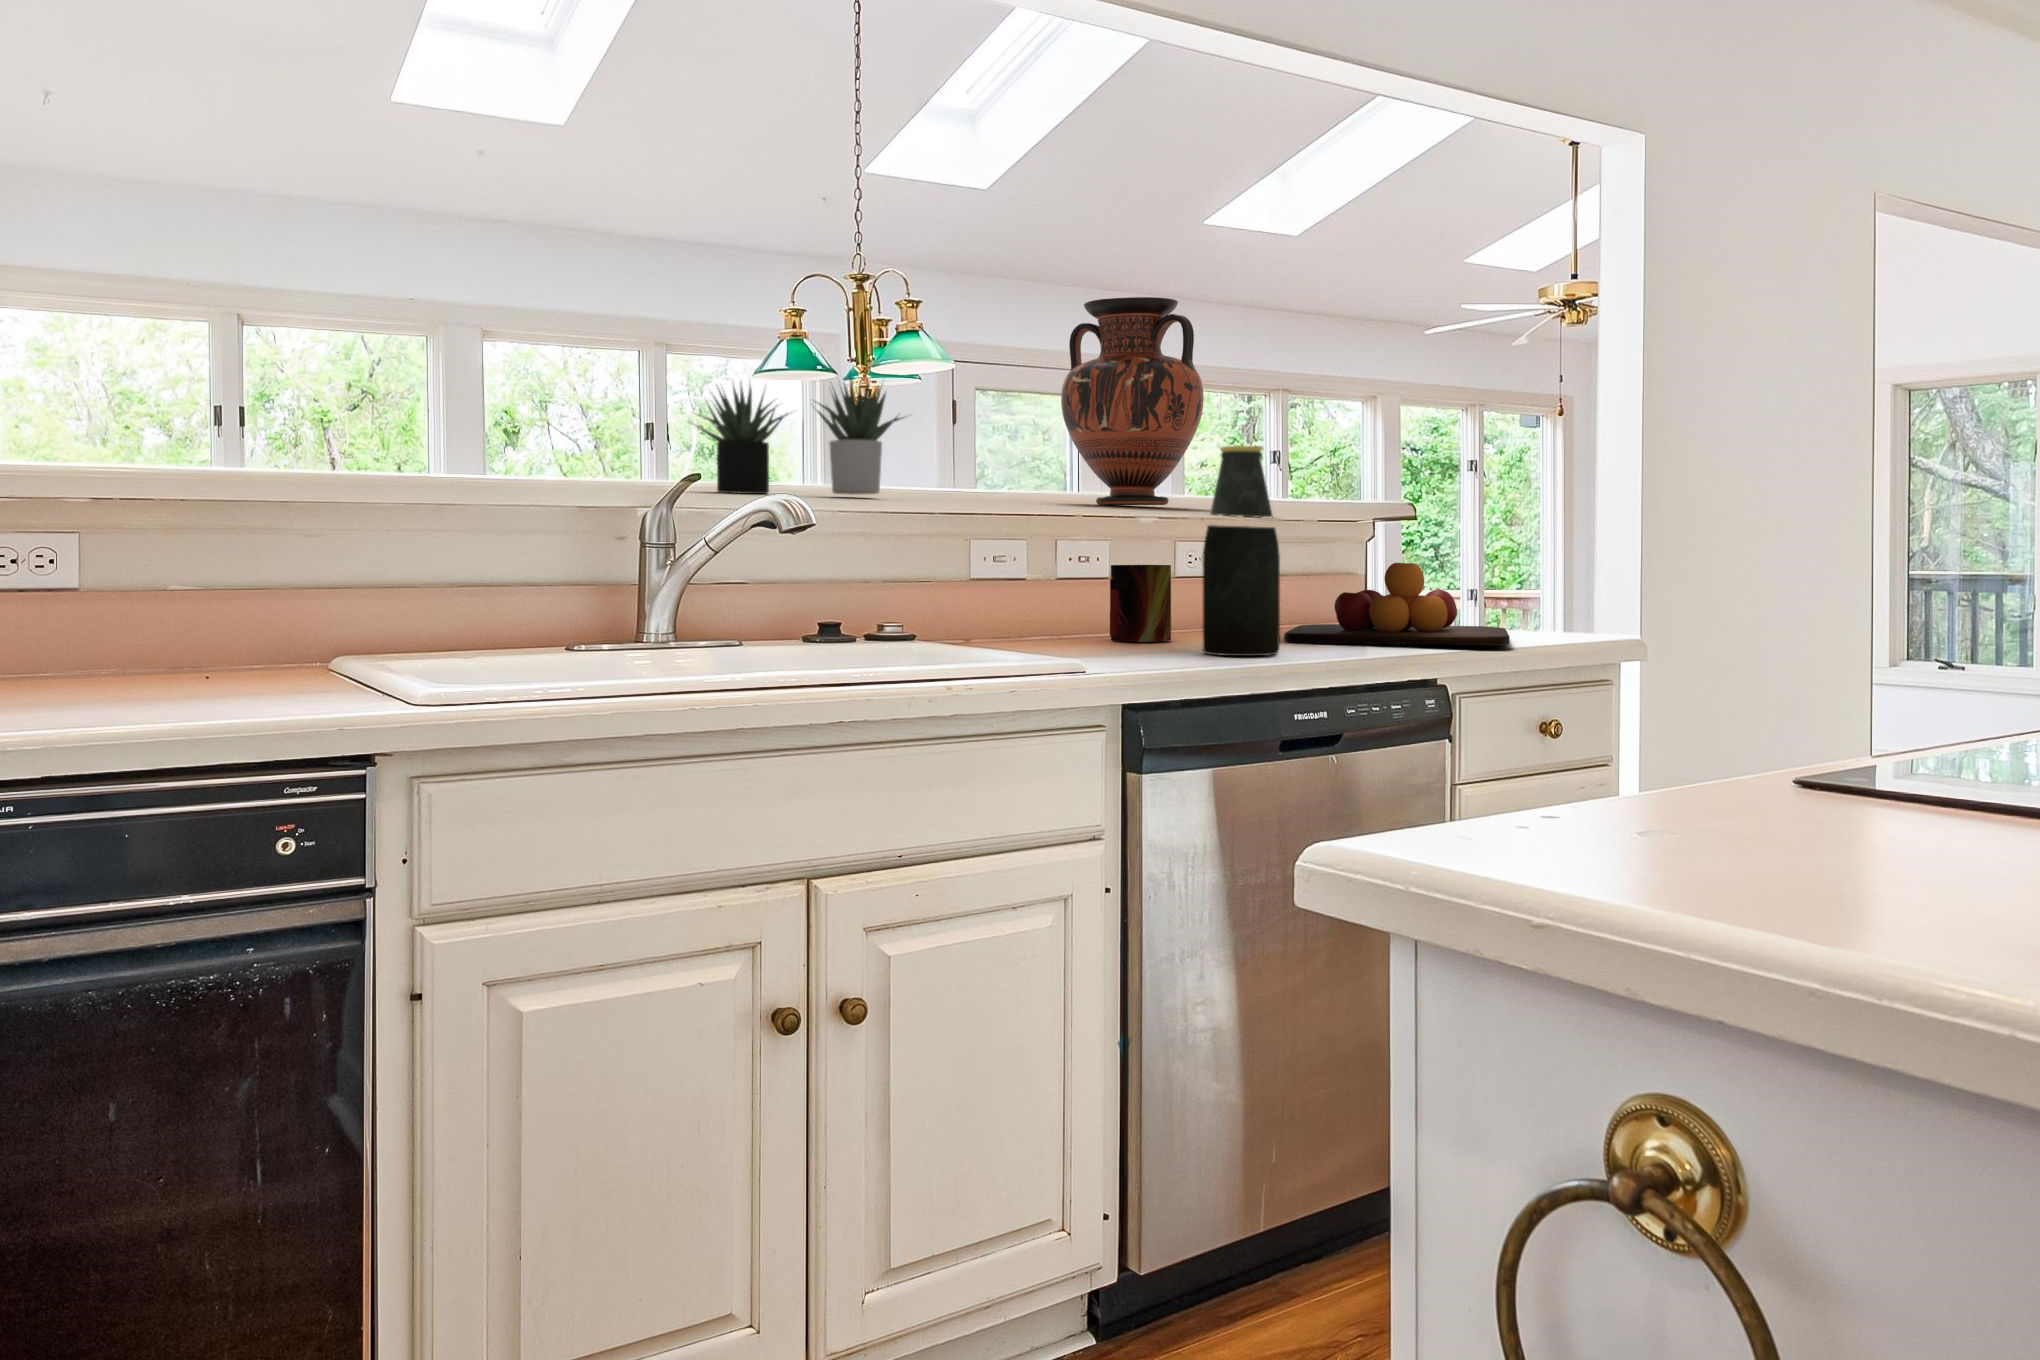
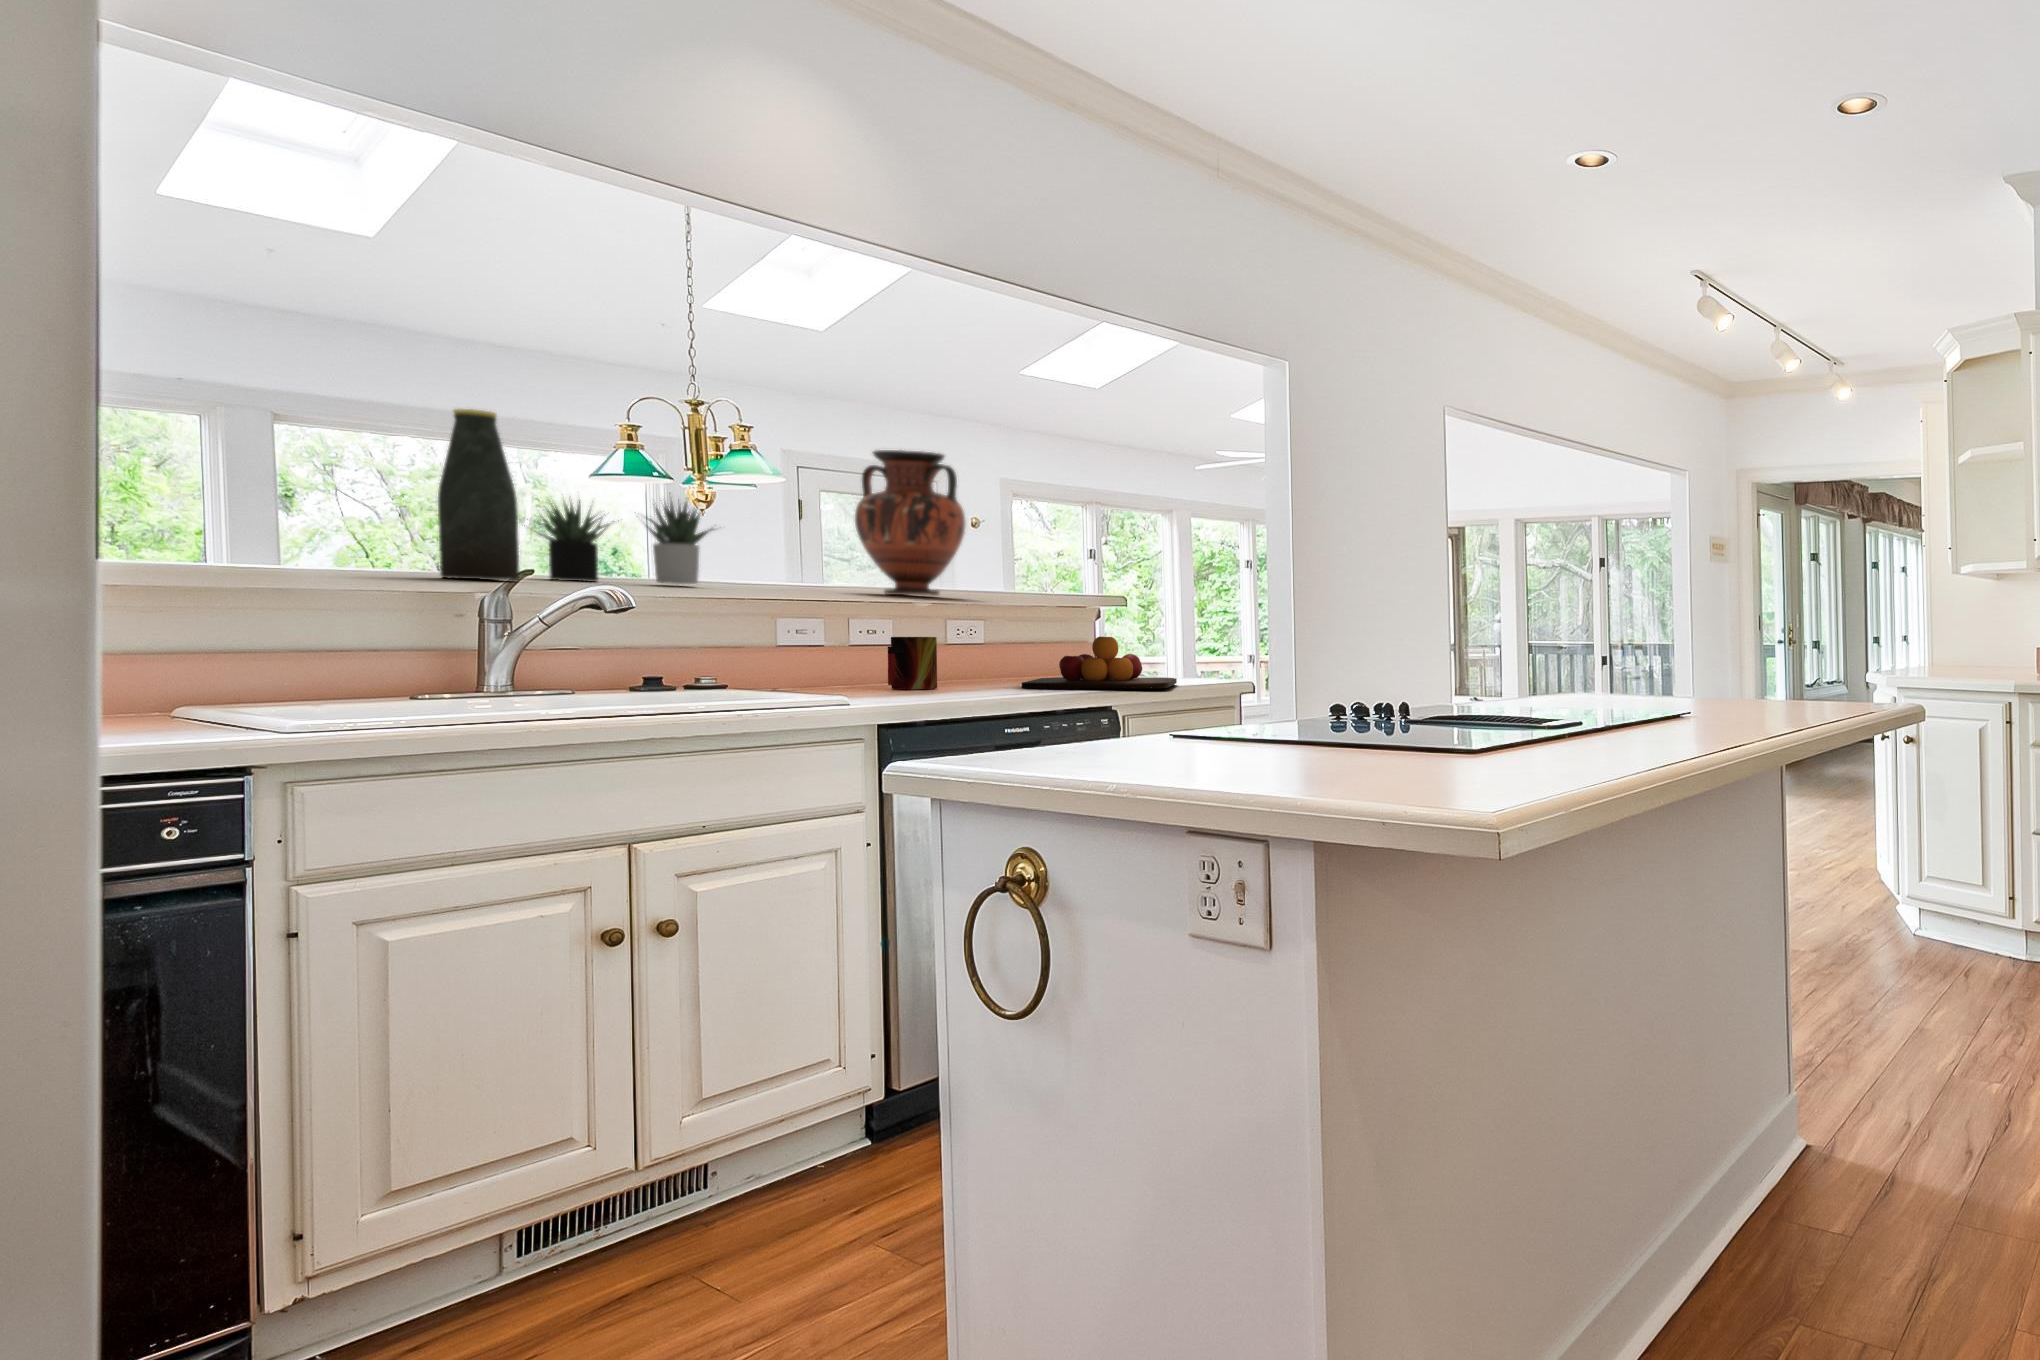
bottle: present [1203,446,1280,656] -> present [438,409,520,580]

